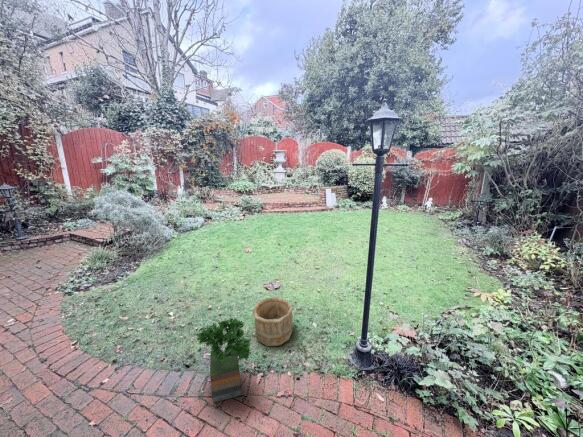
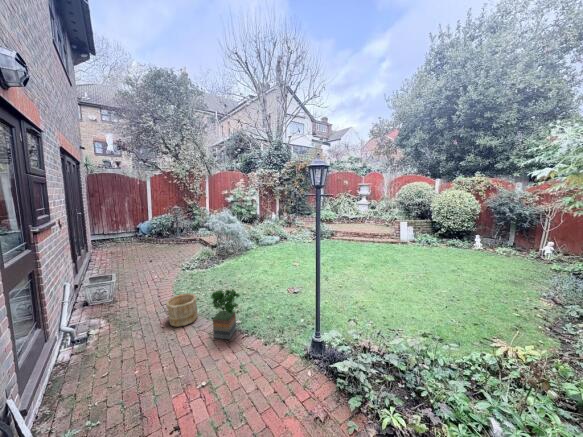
wooden bucket: present [253,297,293,346] -> present [166,293,198,327]

